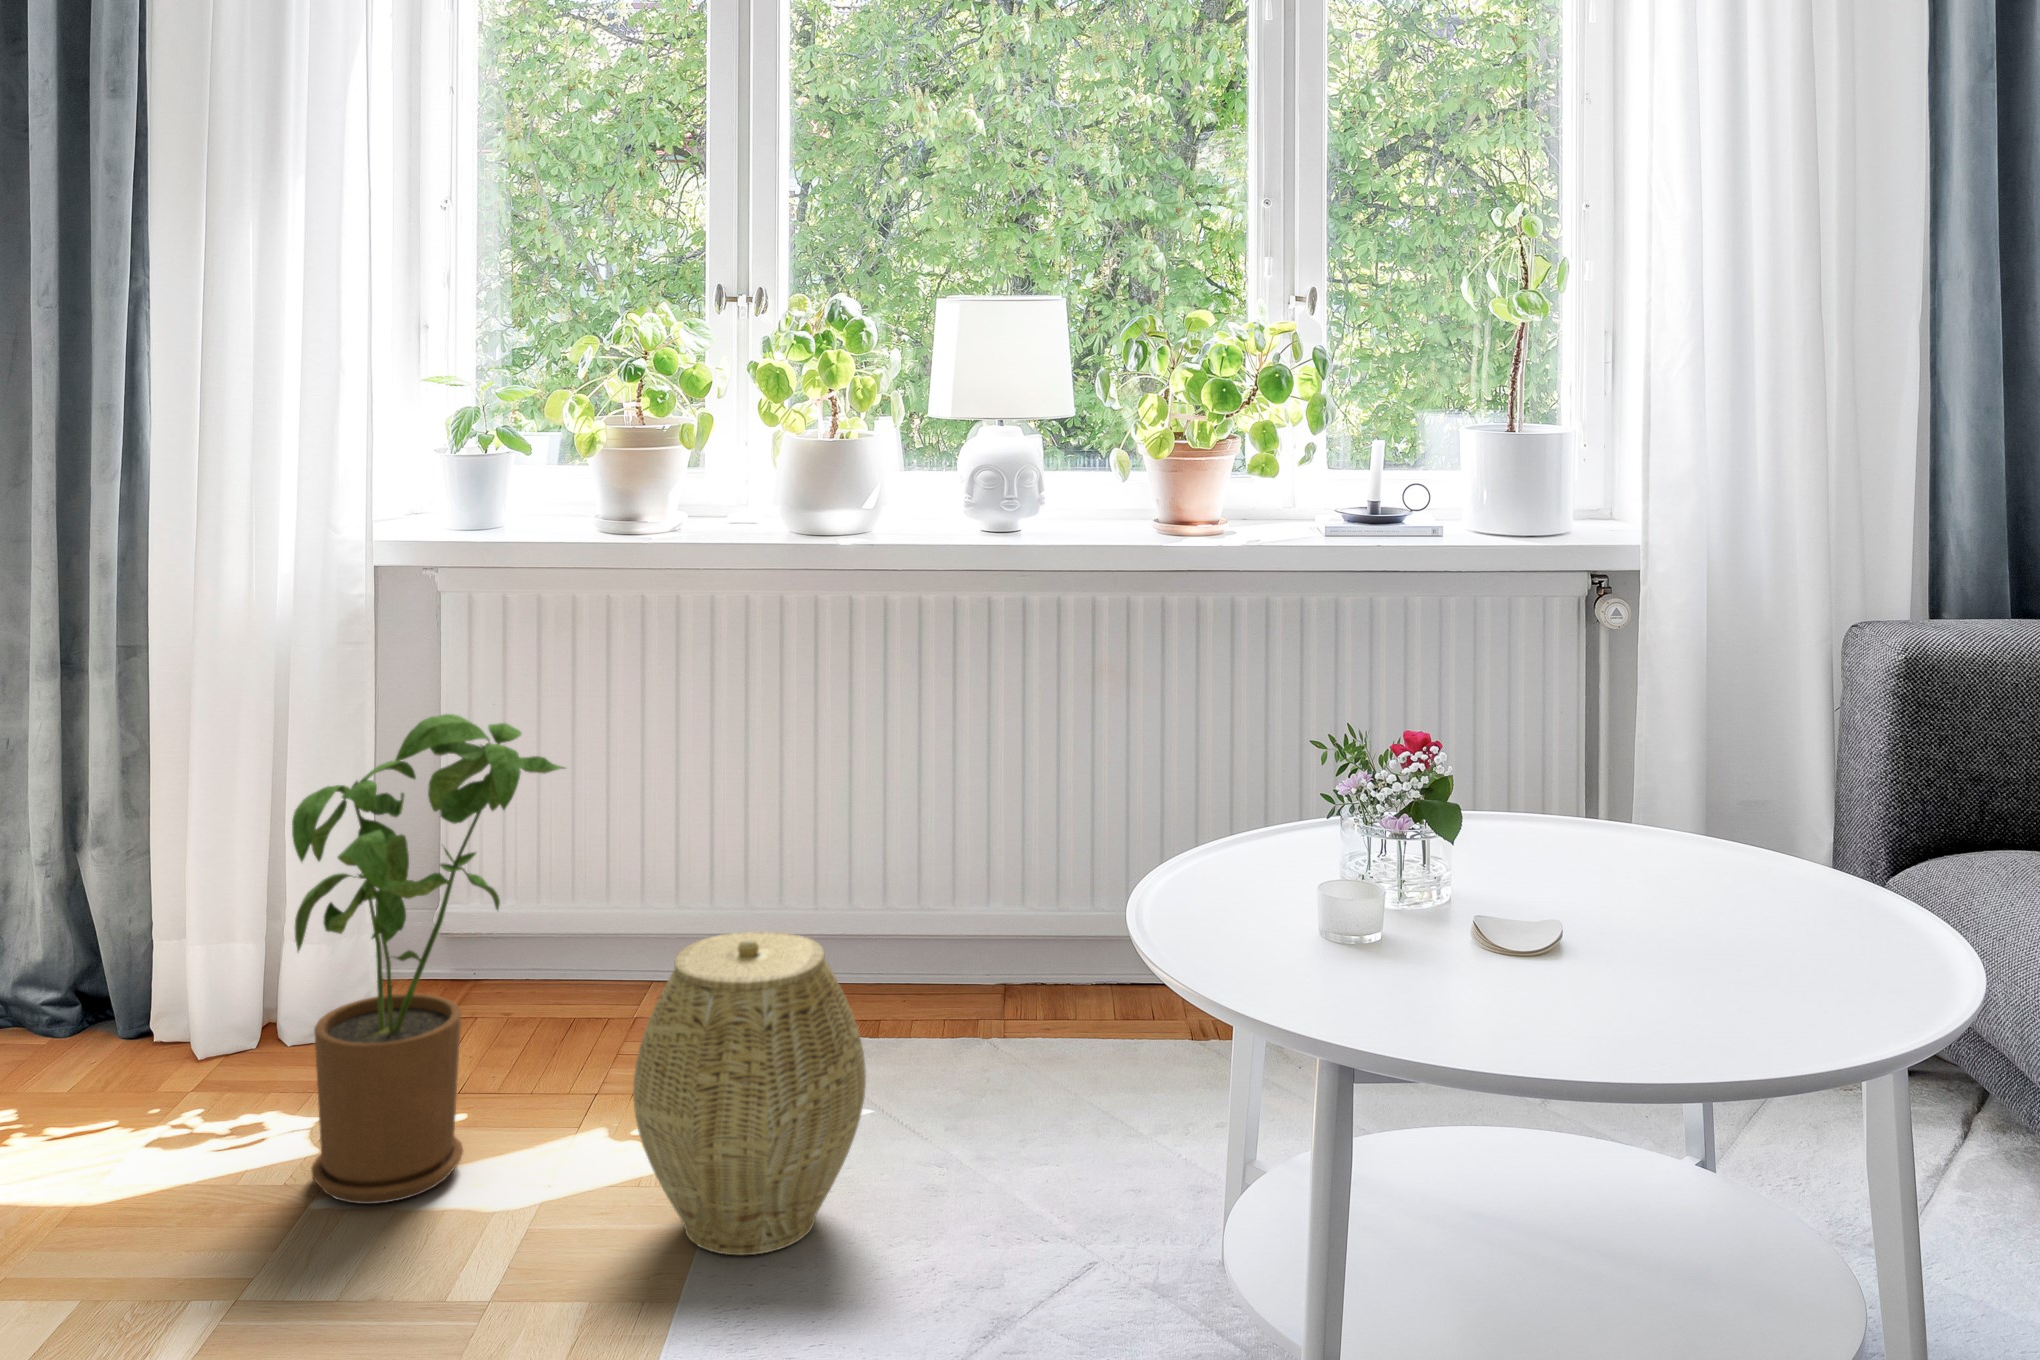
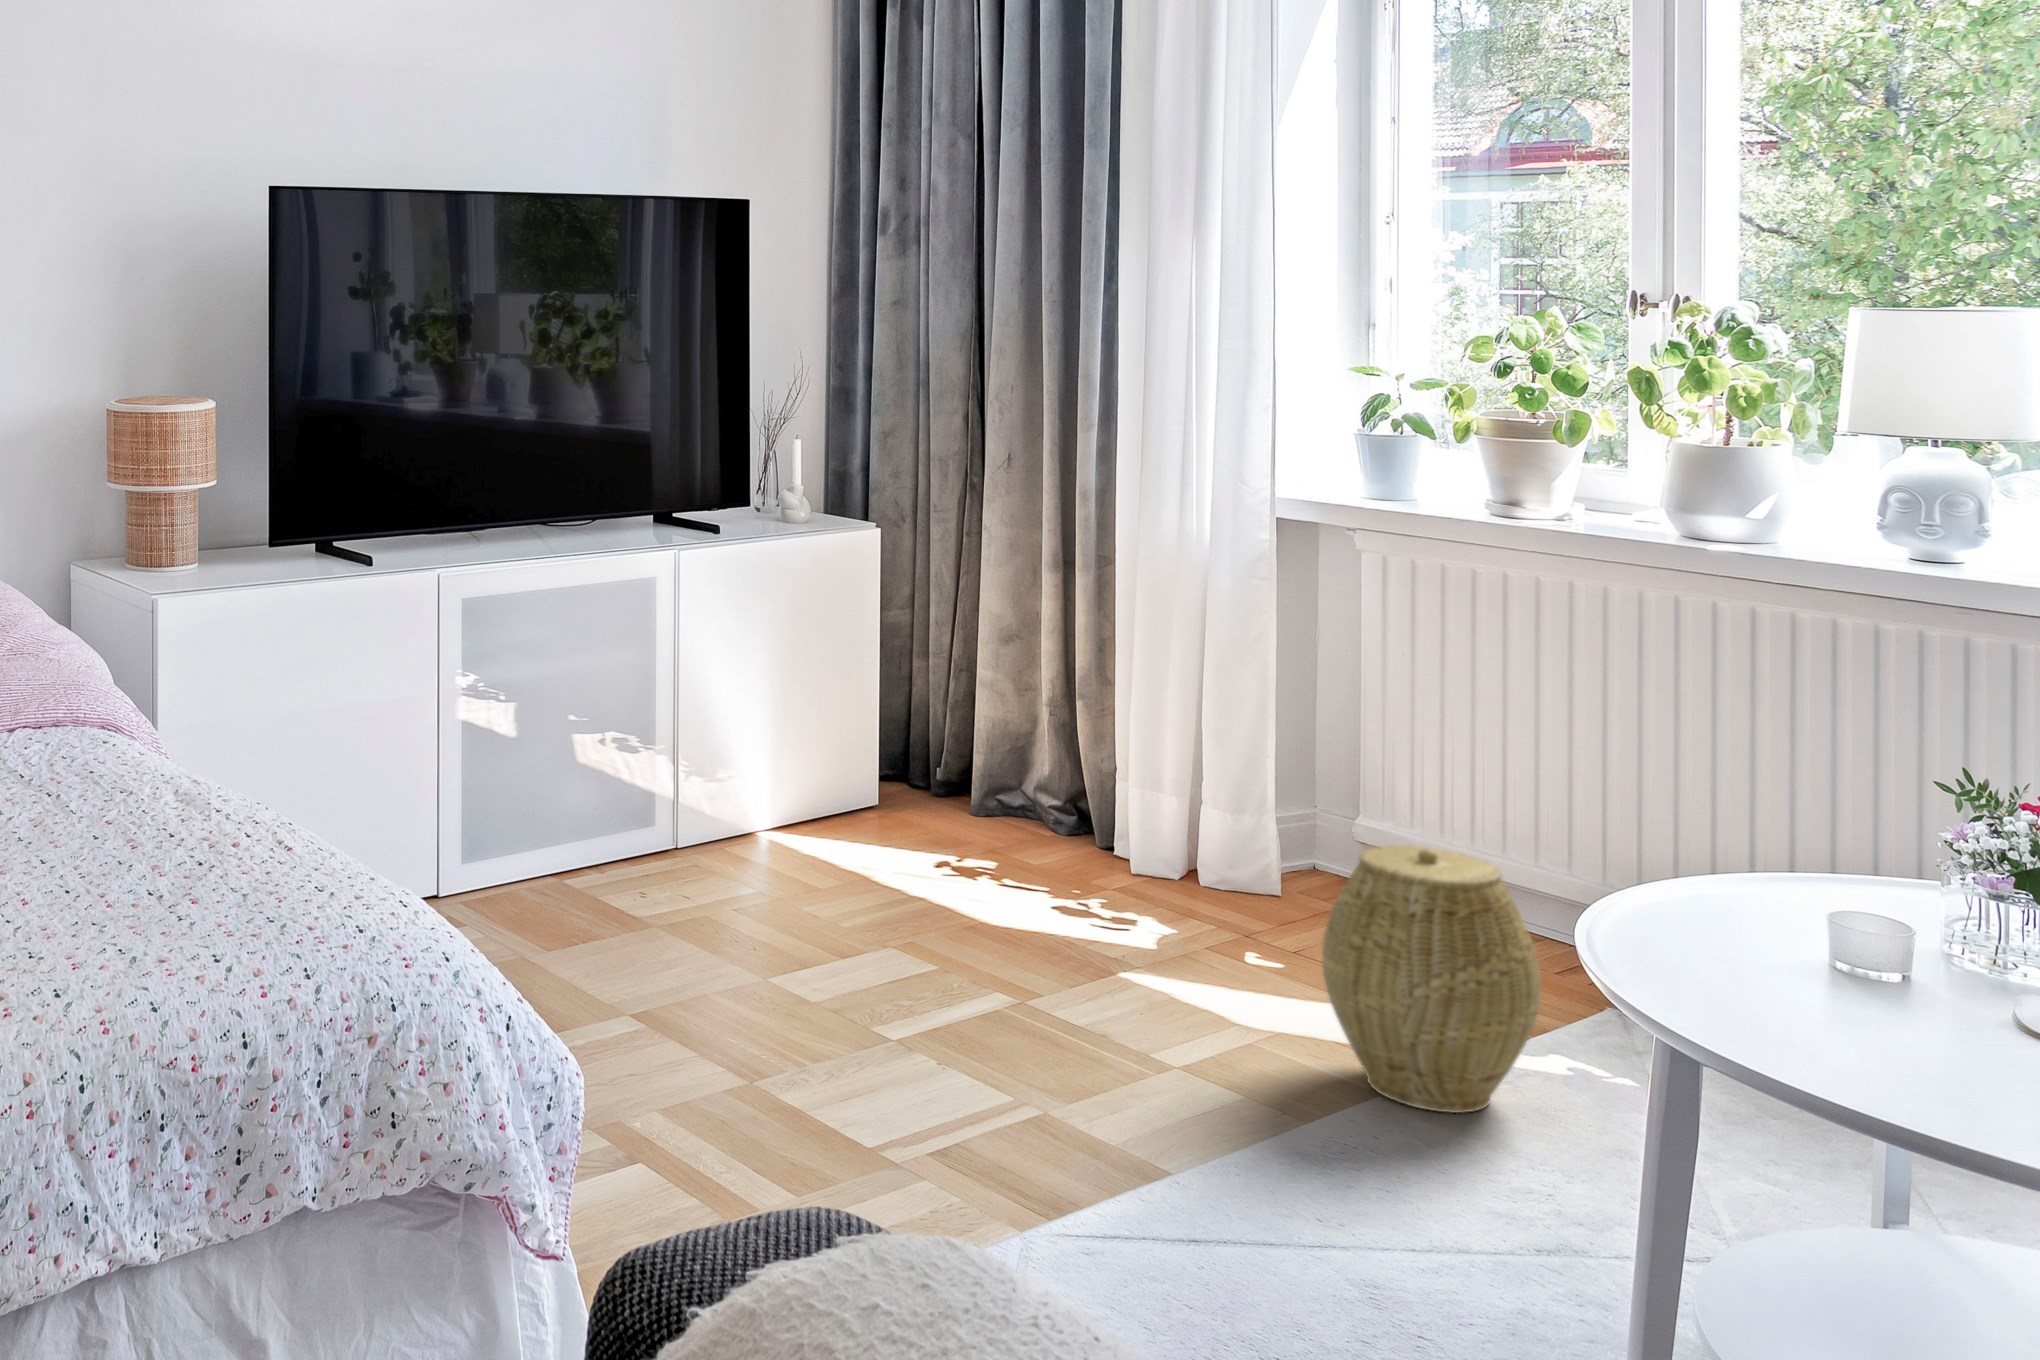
house plant: present [292,714,566,1204] -> none [1108,625,1334,989]

